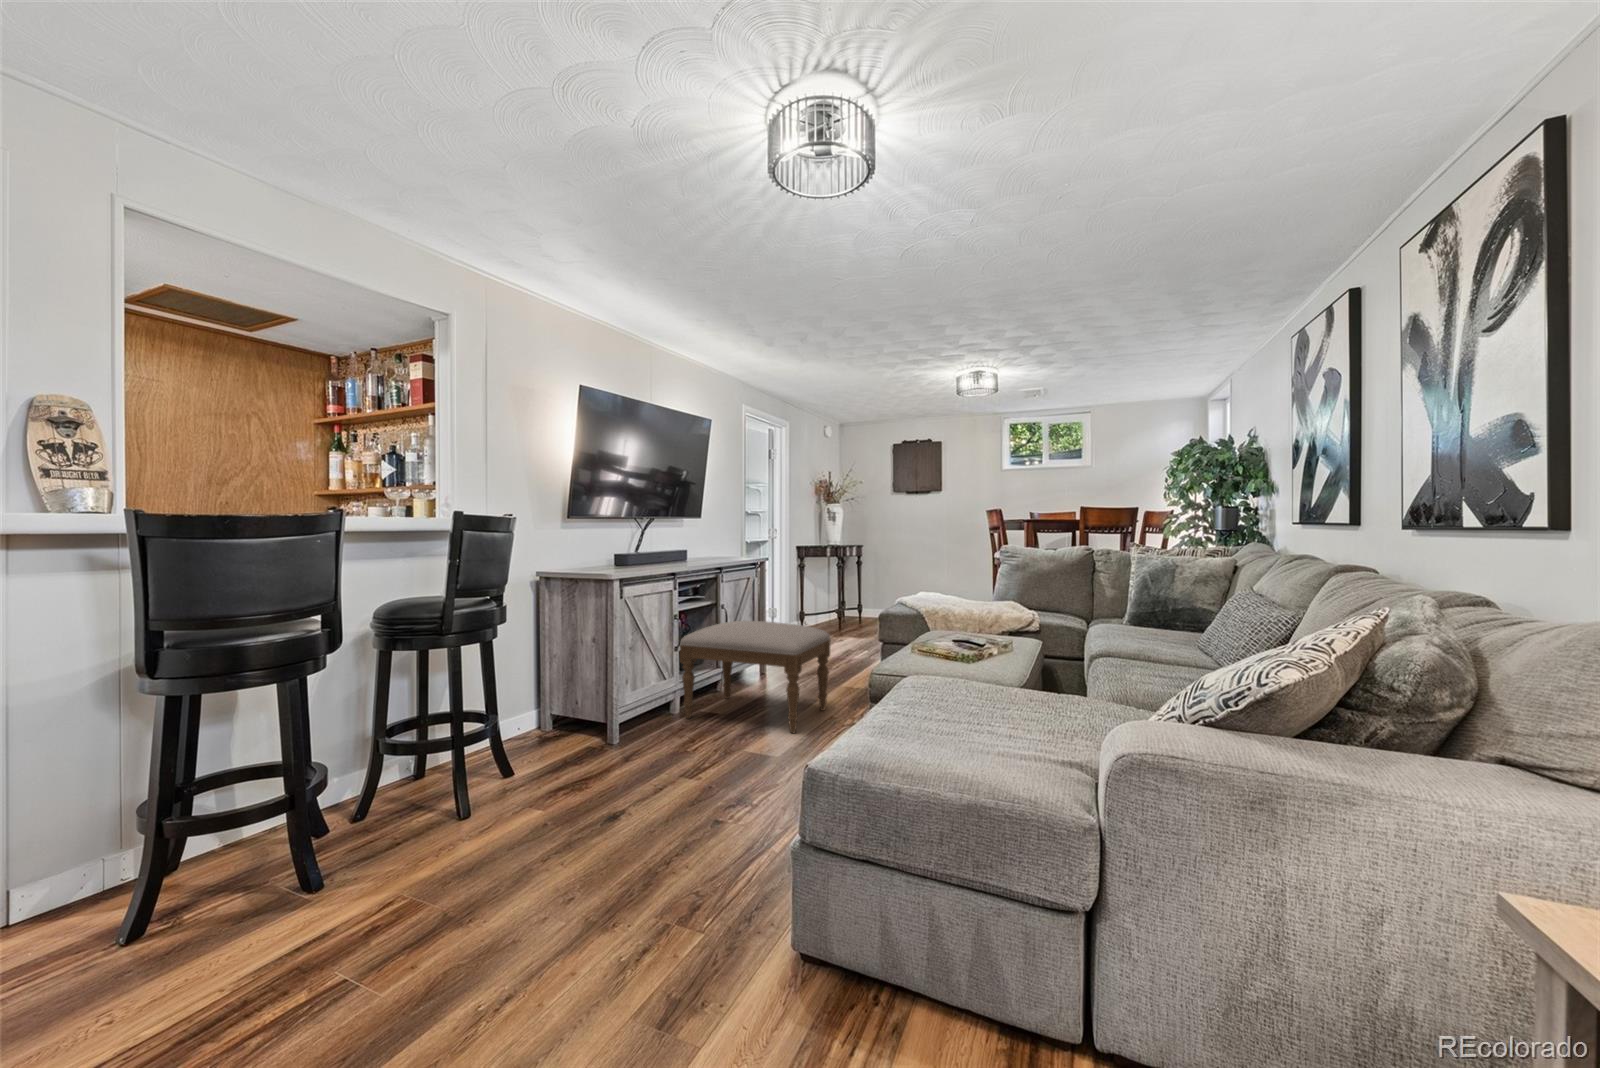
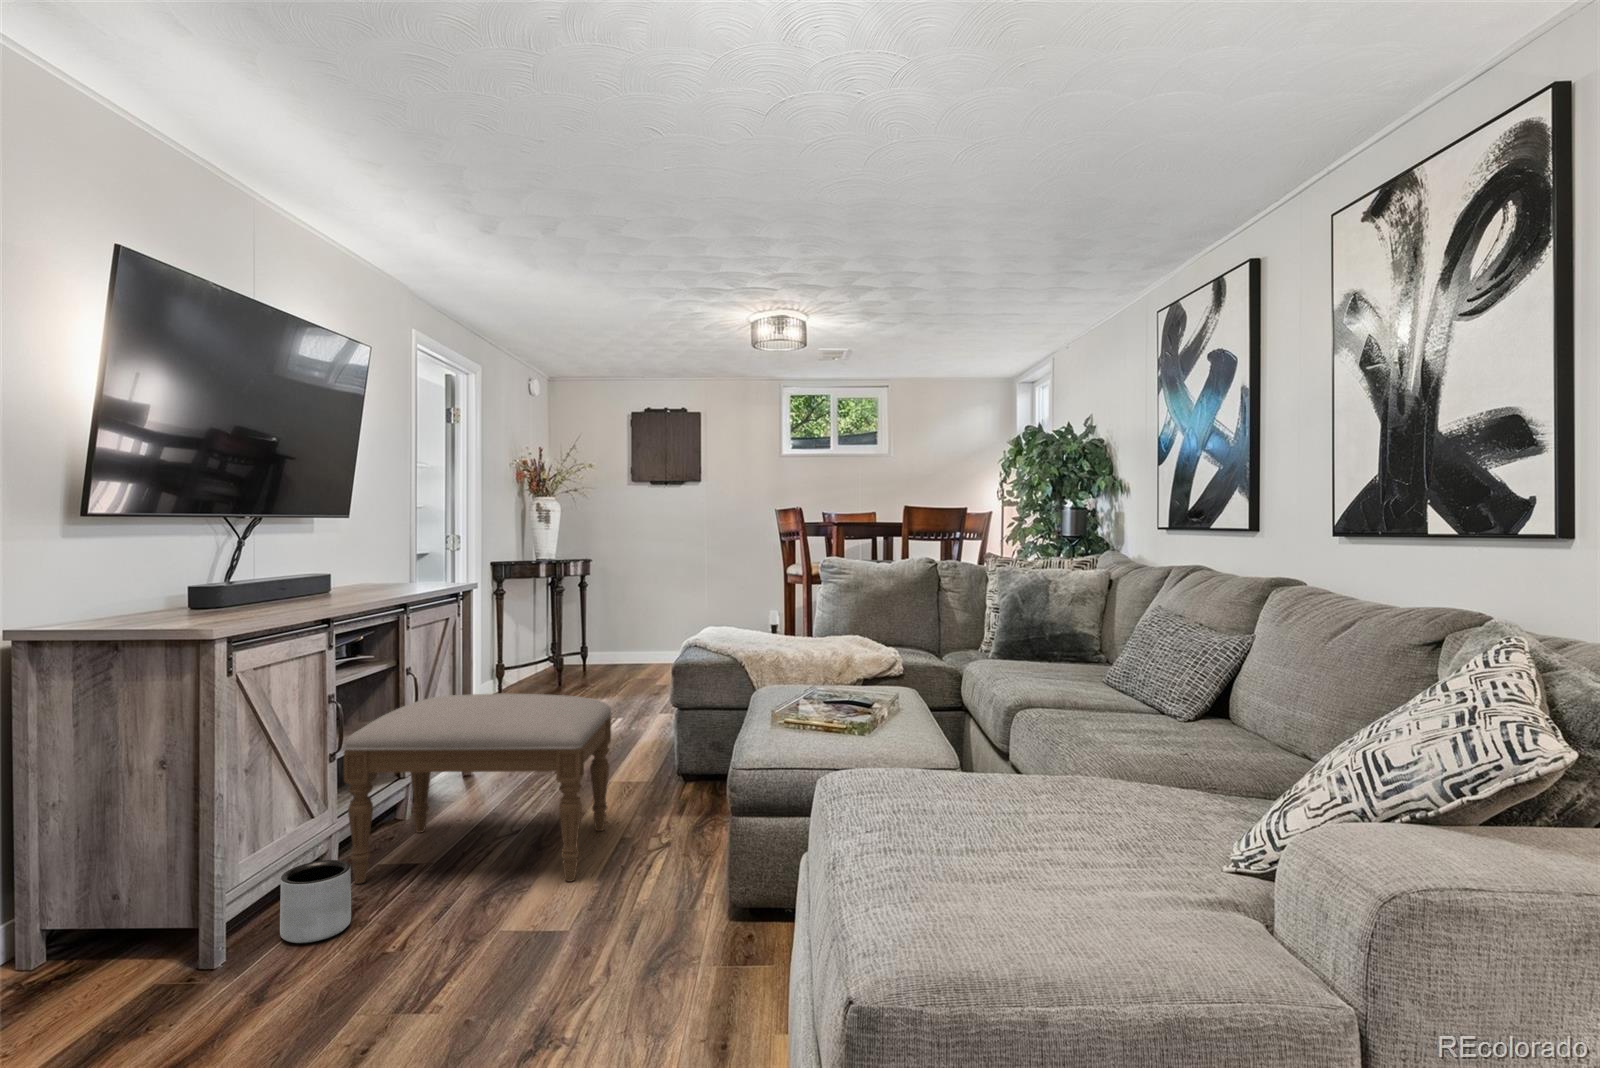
planter: none [644,701,677,741] -> present [280,860,351,943]

